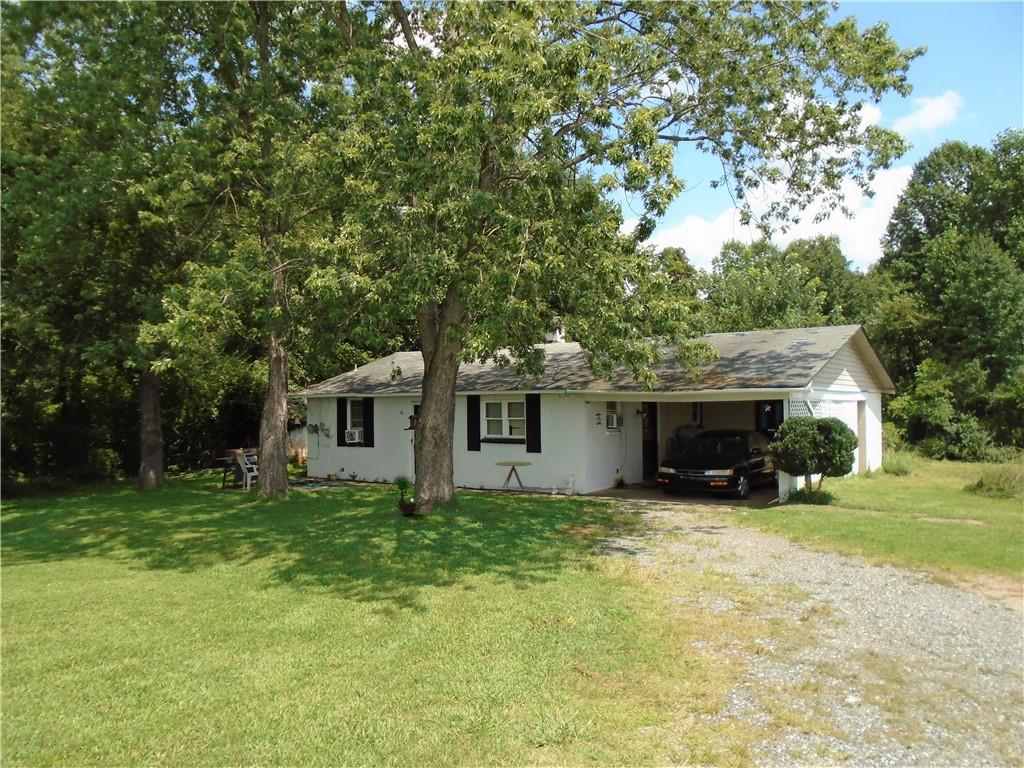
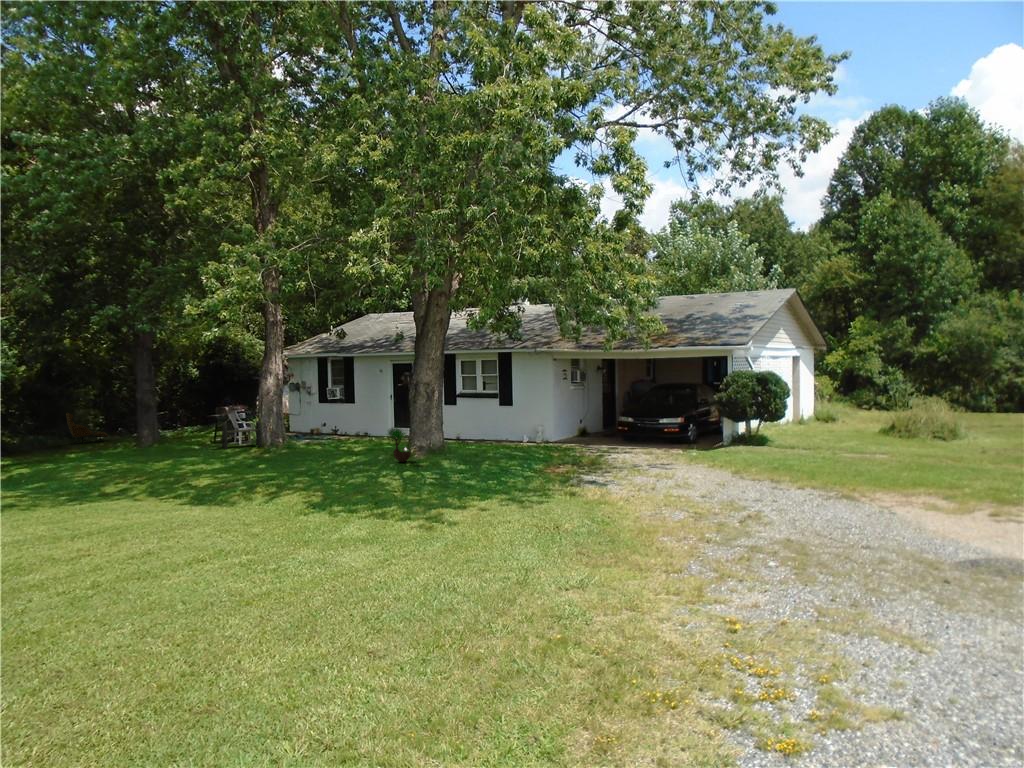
lounge chair: none [86,450,127,483] -> present [66,413,108,444]
round table: present [495,462,532,490] -> none [472,415,506,441]
bench: none [228,463,269,494] -> present [222,421,262,449]

